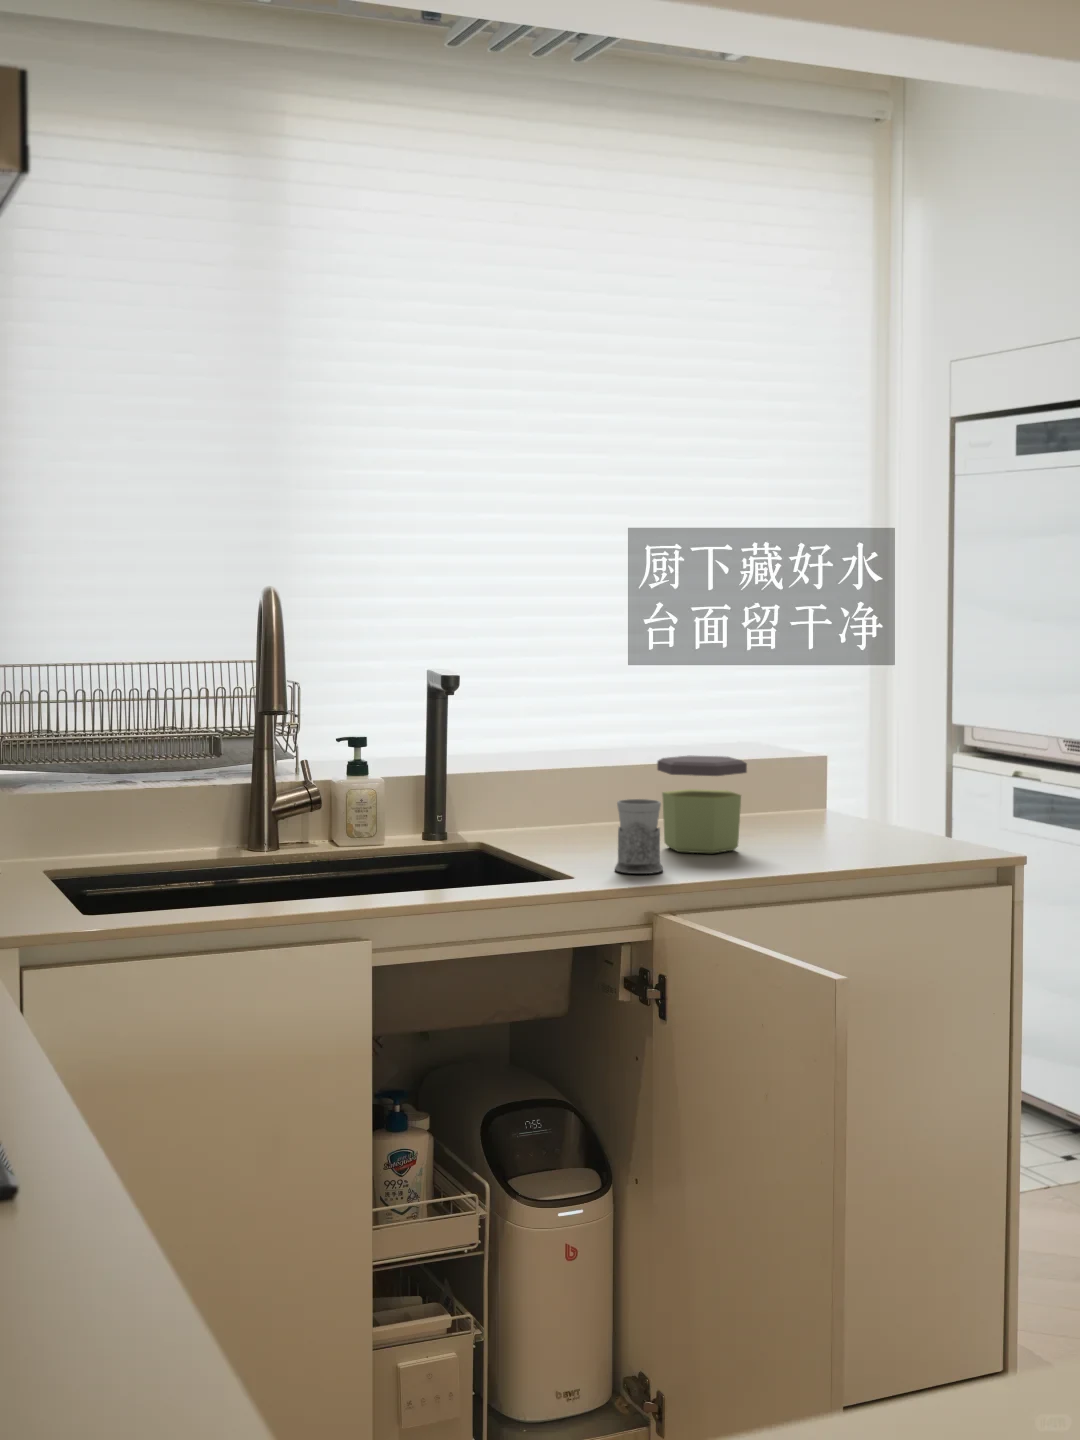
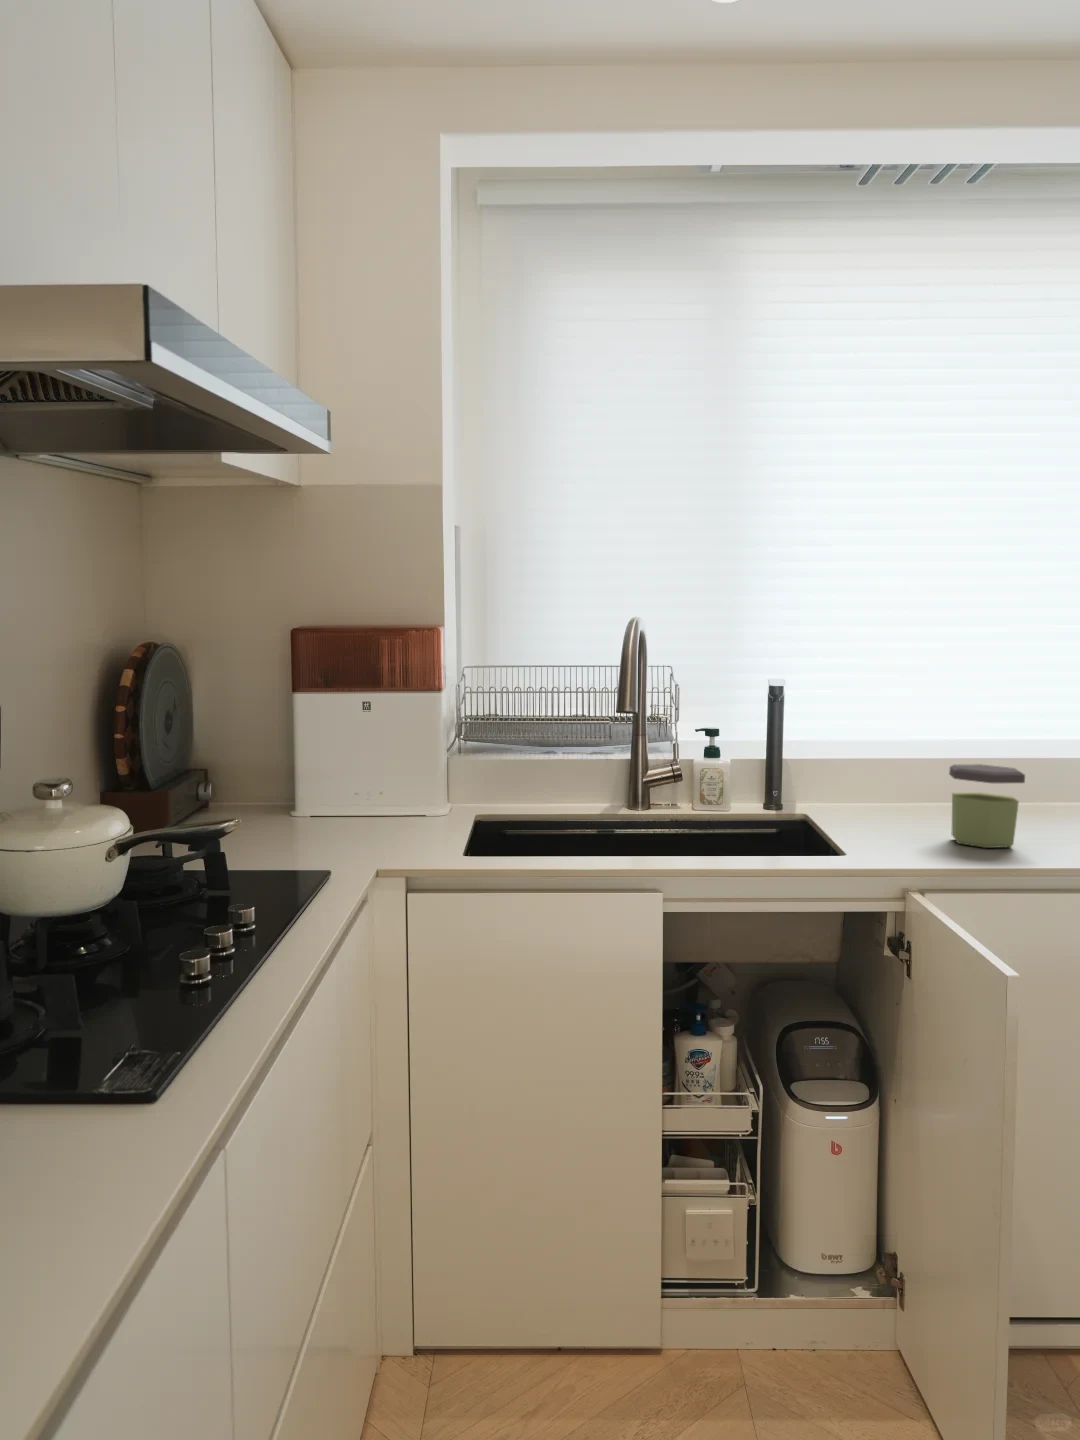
mug: present [615,799,663,874] -> none [885,796,928,858]

